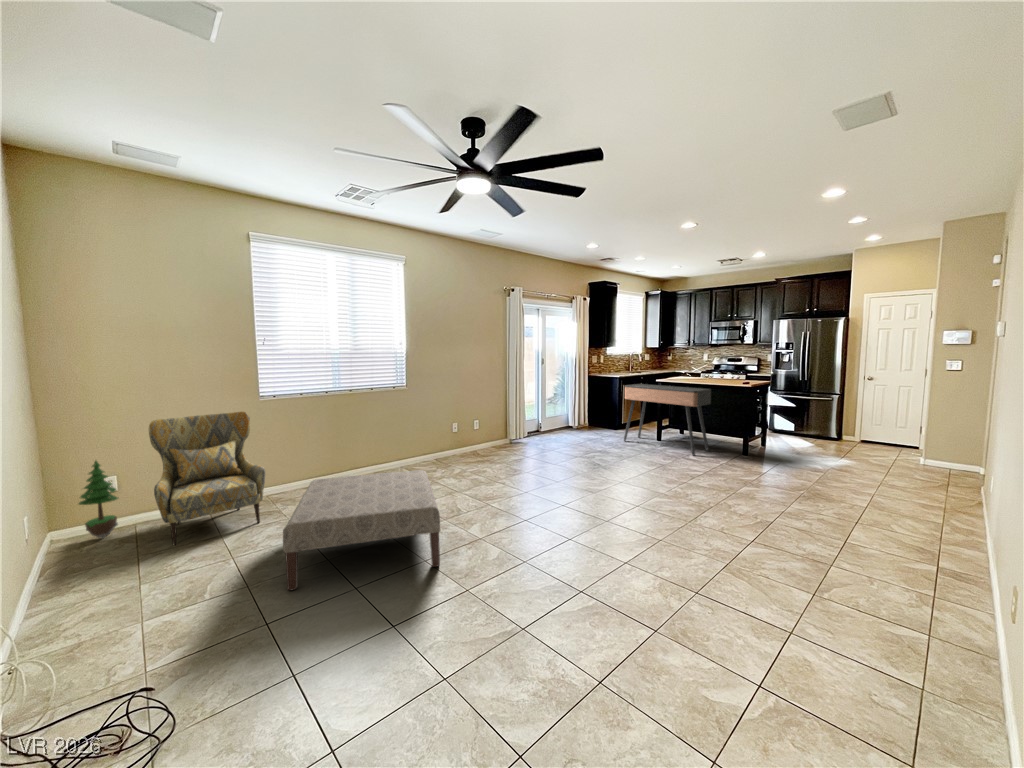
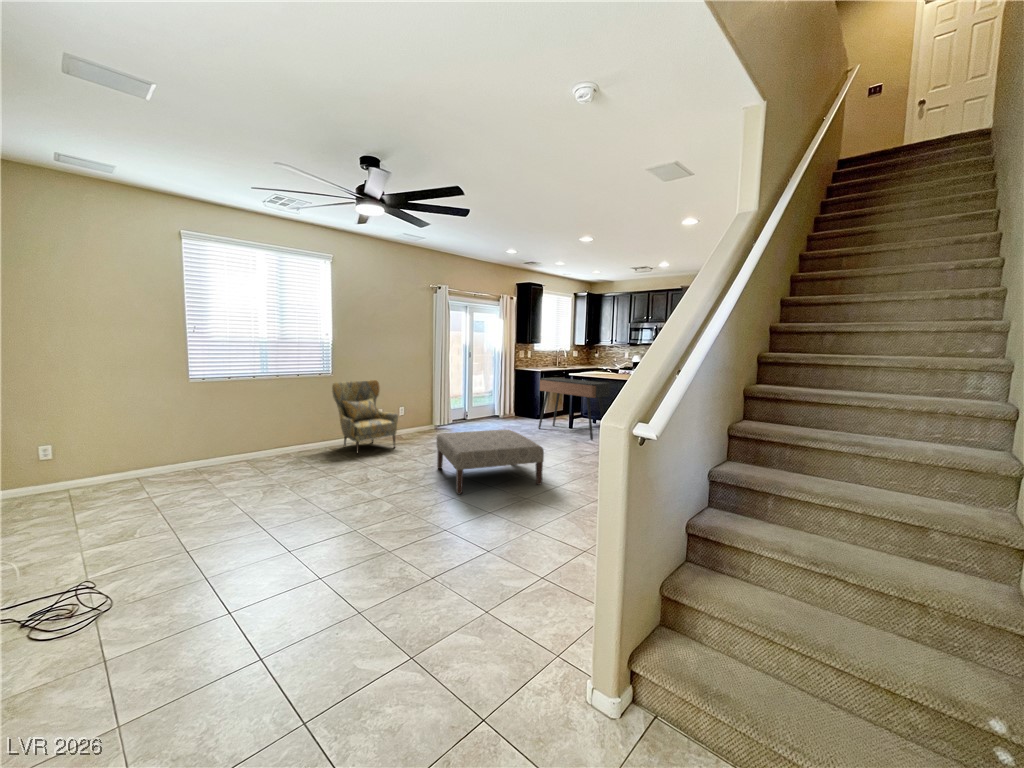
armchair: present [149,412,265,545] -> present [332,380,398,453]
potted tree: present [79,461,118,538] -> none [16,429,54,499]
ottoman: present [283,470,440,590] -> present [437,430,544,494]

